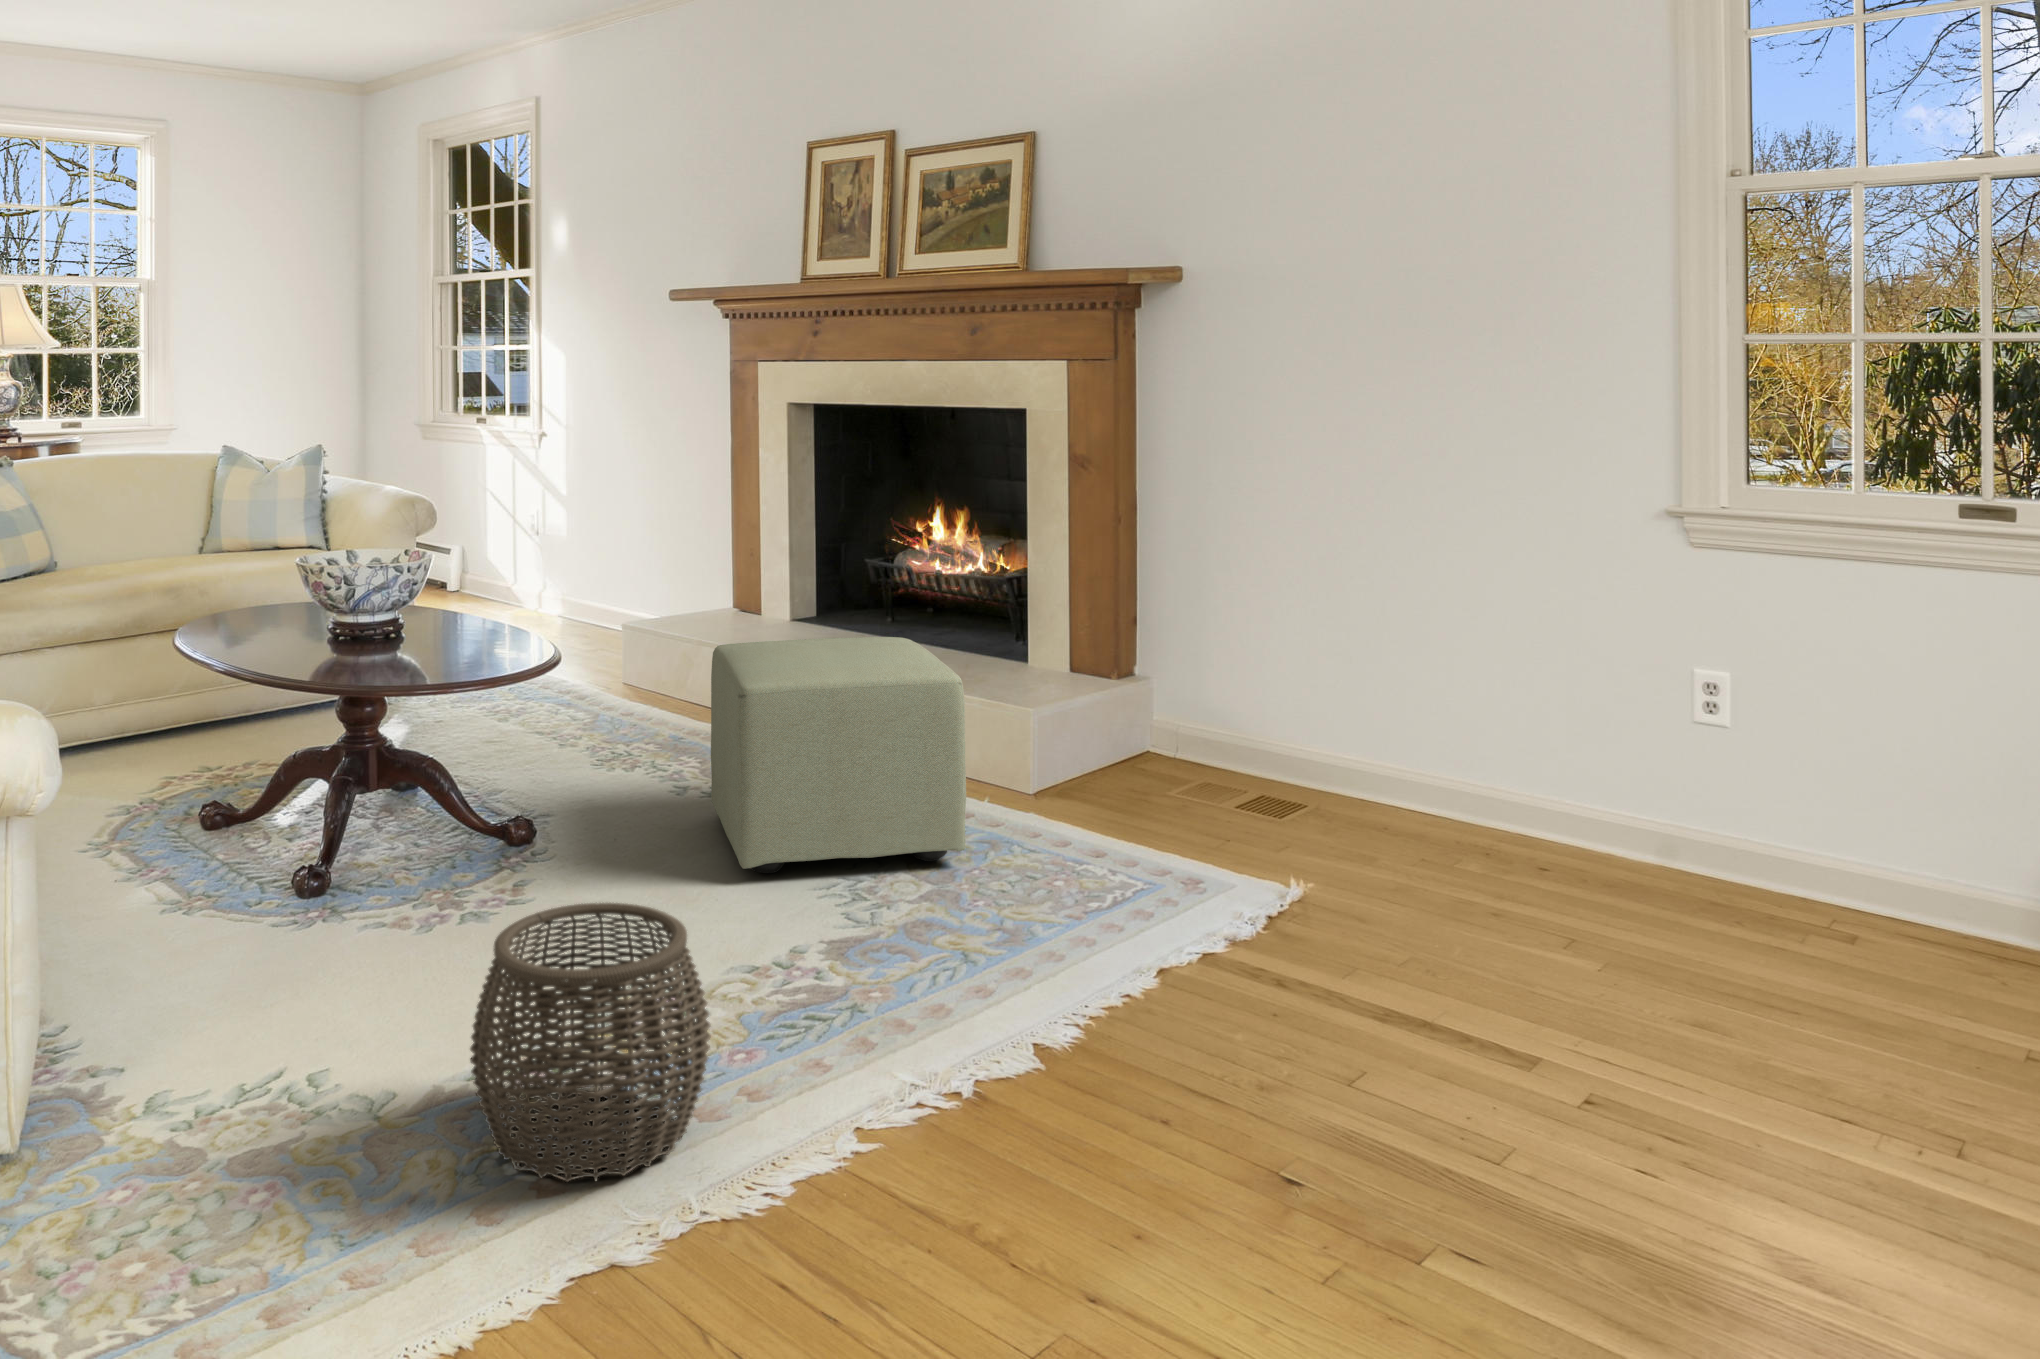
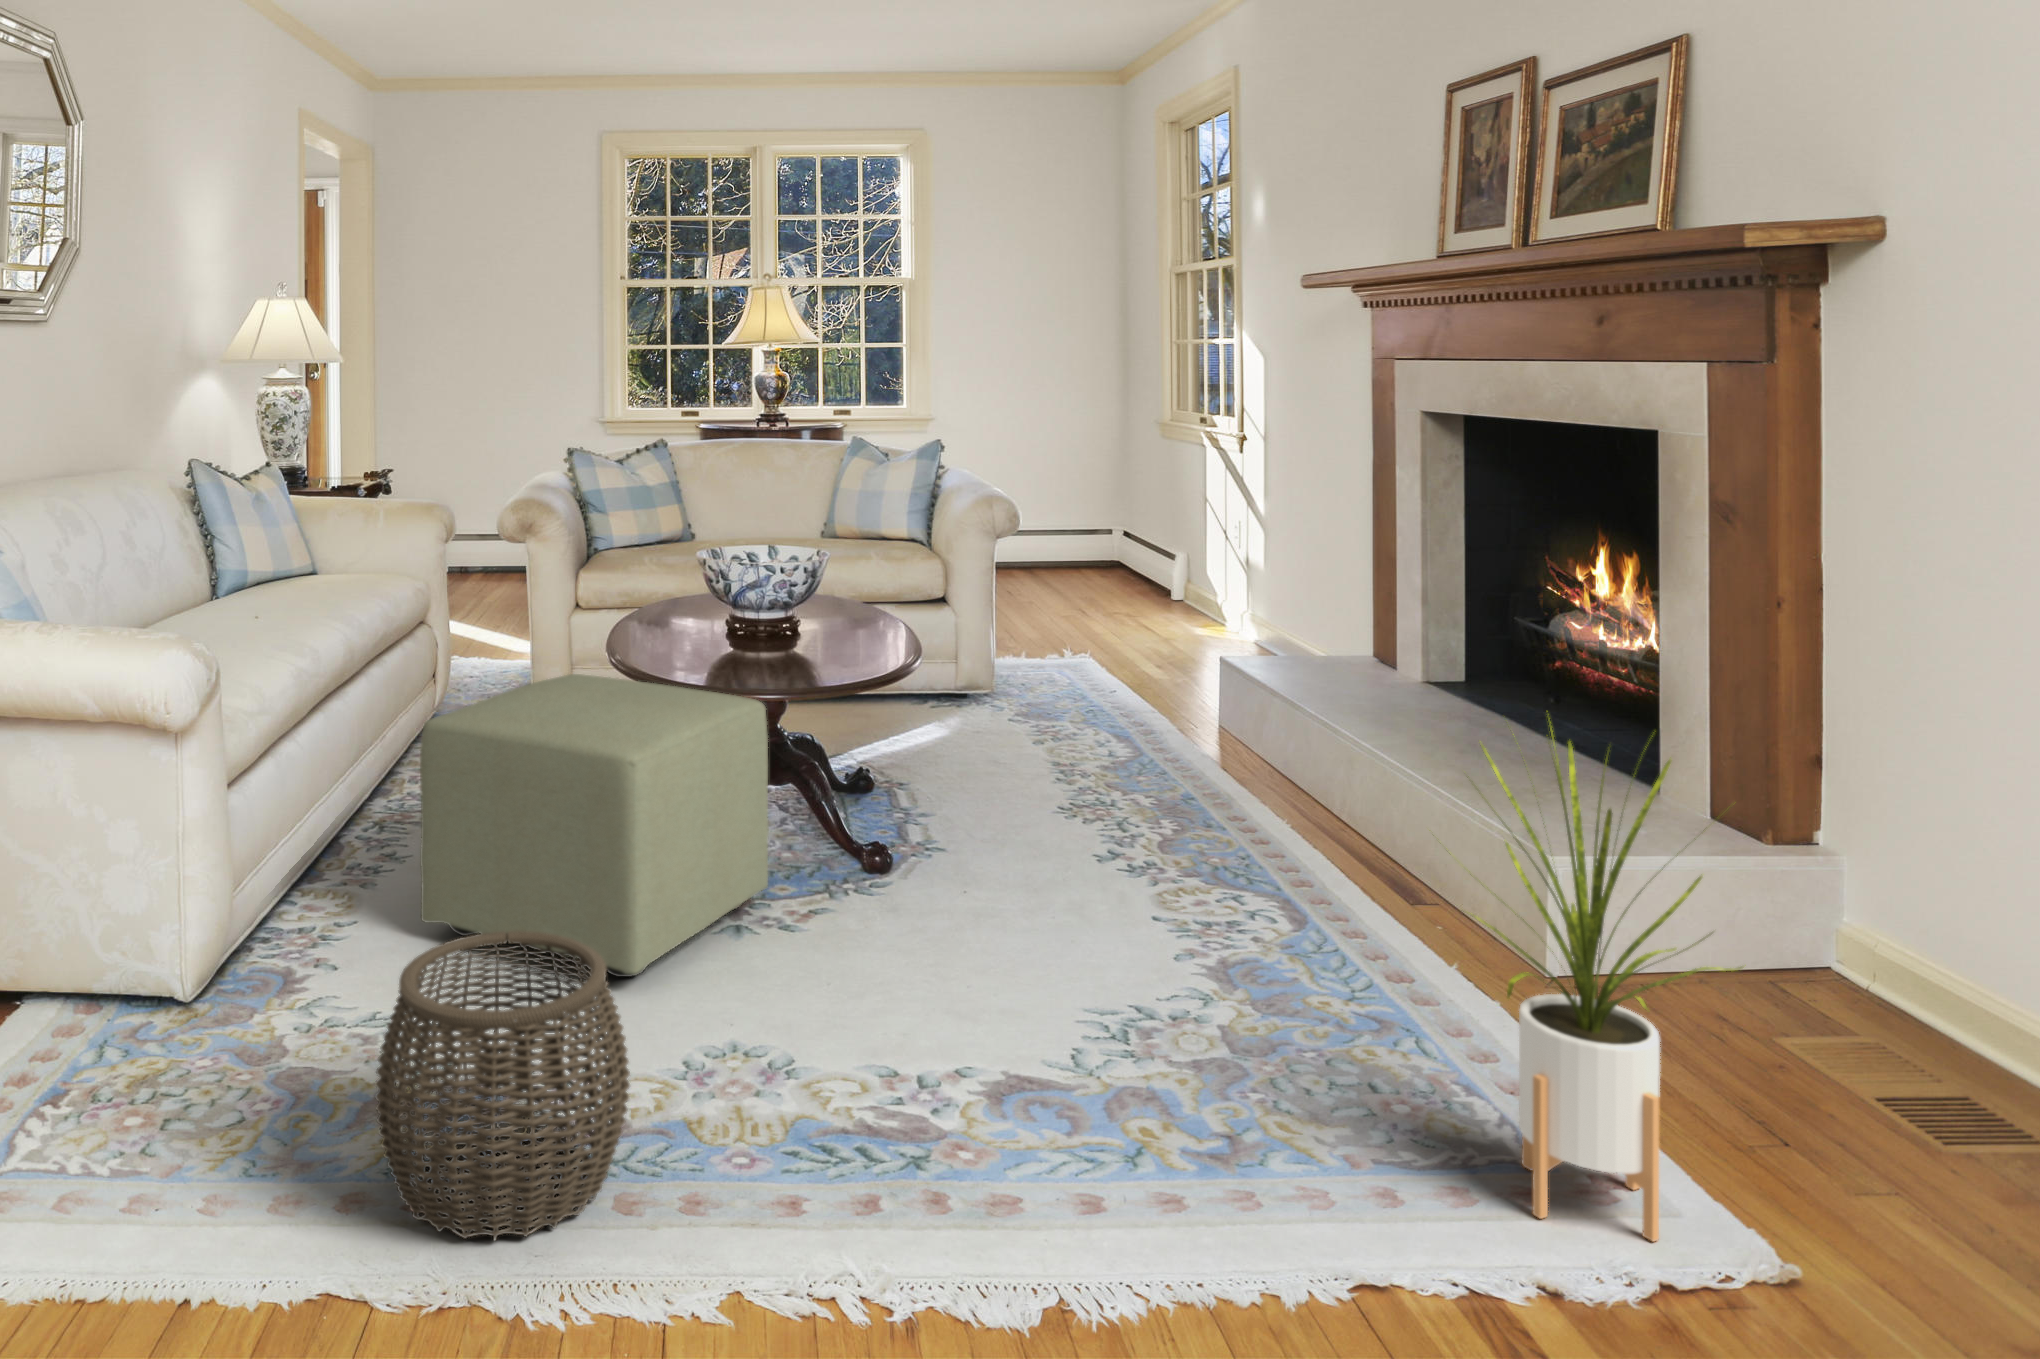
house plant: none [1108,590,1275,914] -> present [1429,734,1742,1241]
ottoman: present [711,637,966,873] -> present [420,674,769,977]

